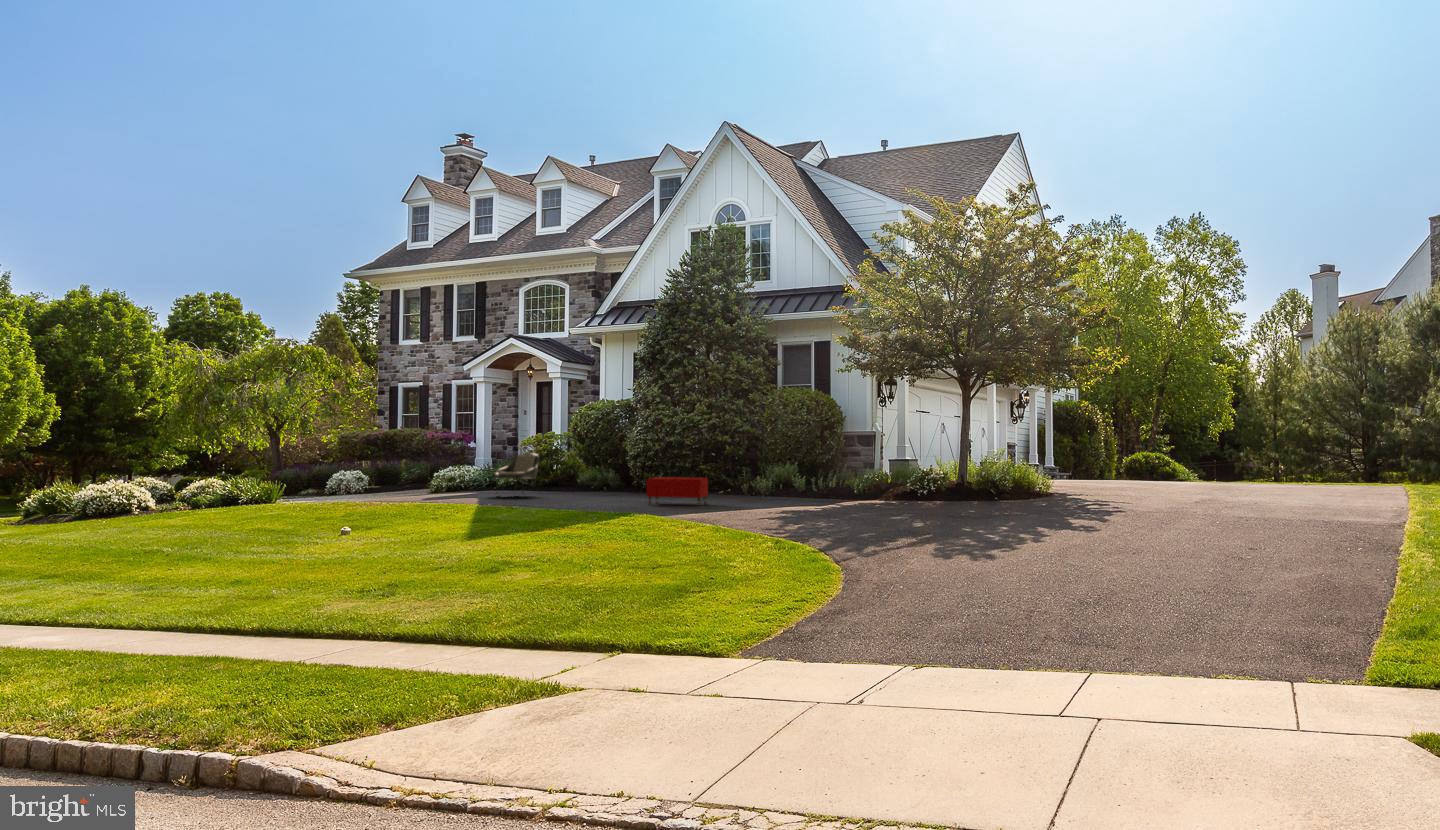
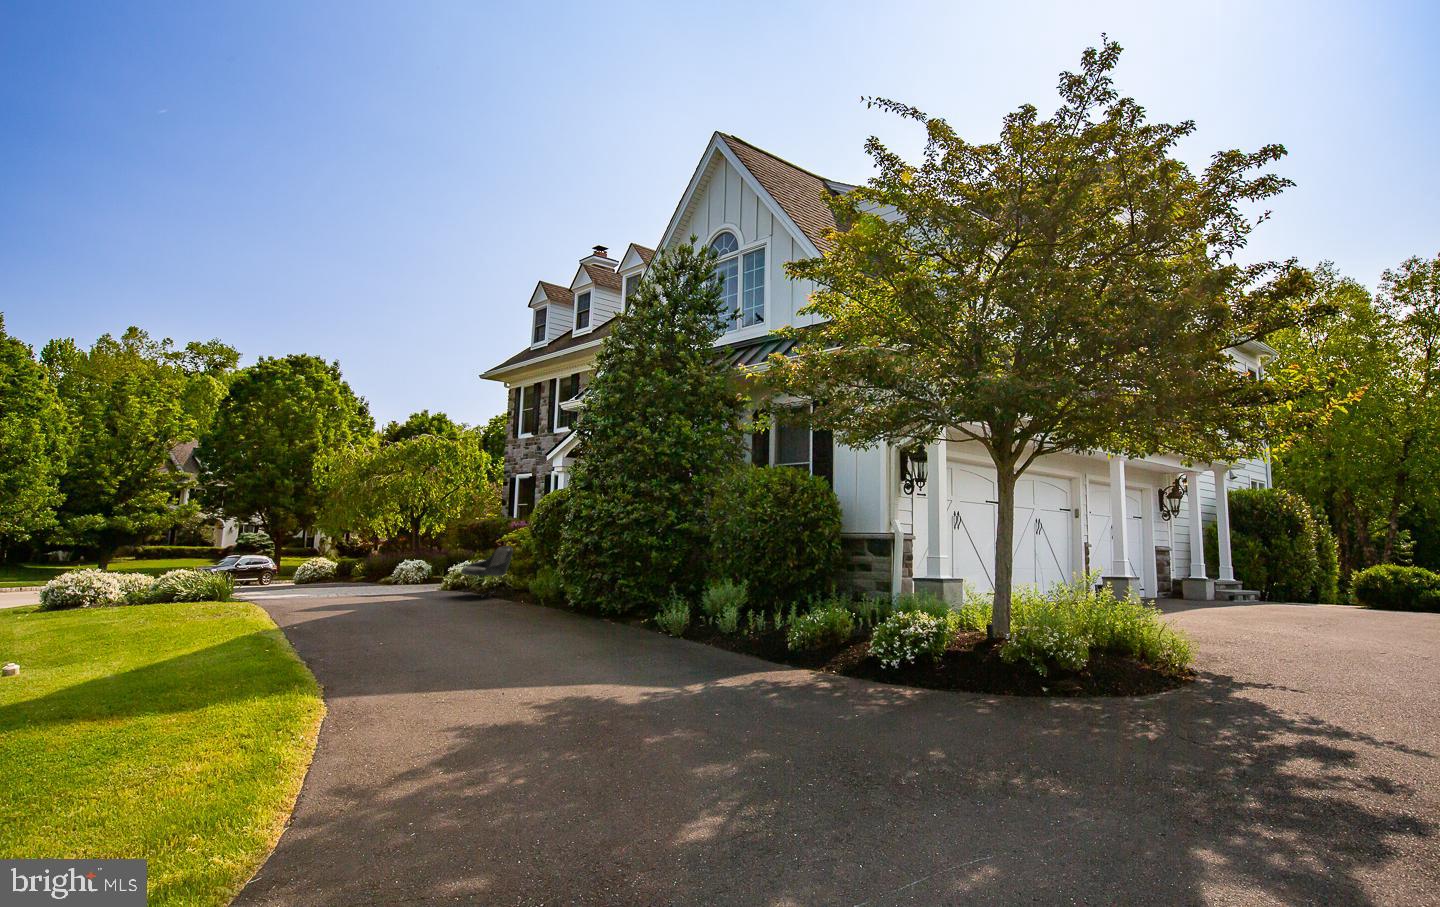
bench: present [646,477,708,506] -> none [548,585,626,629]

